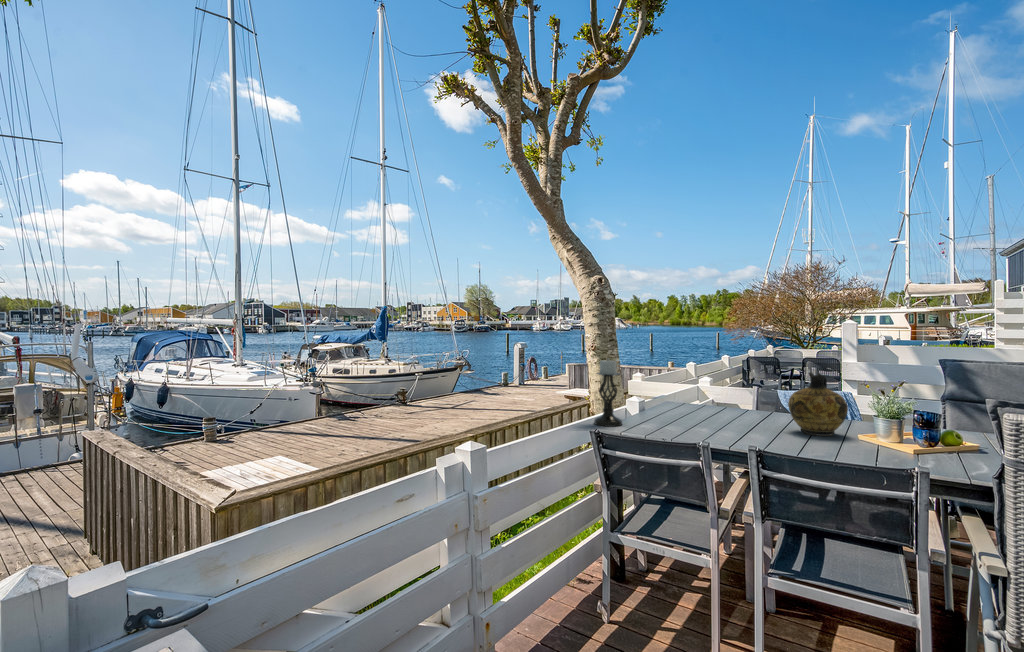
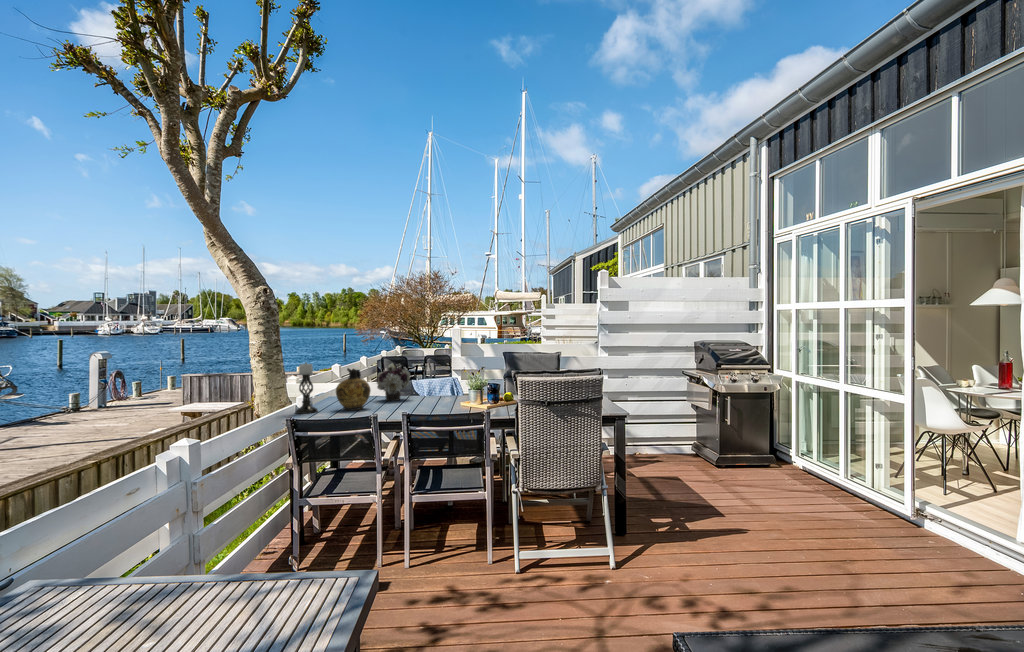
flower arrangement: none [713,366,766,421] -> present [376,364,410,401]
ceramic jug: present [788,372,848,436] -> present [336,368,371,410]

